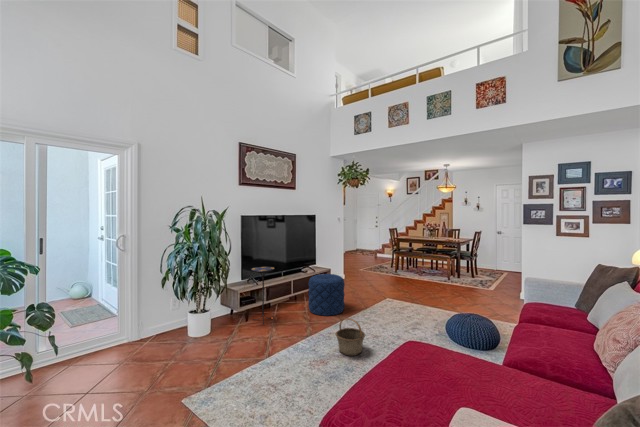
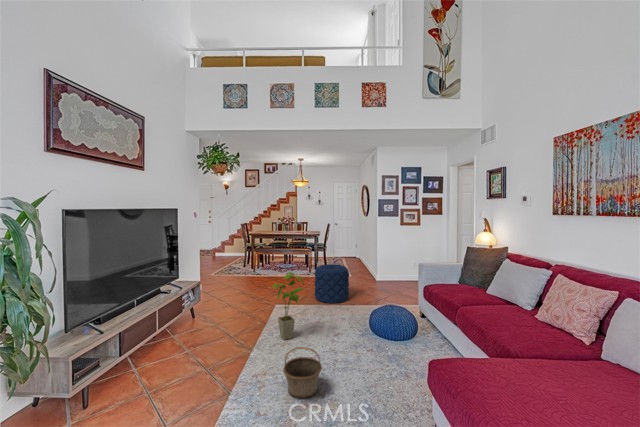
side table: present [251,267,275,324] -> none [97,297,148,399]
house plant: none [362,267,391,322] -> present [272,272,304,340]
pouf: present [308,274,345,316] -> present [315,264,349,303]

